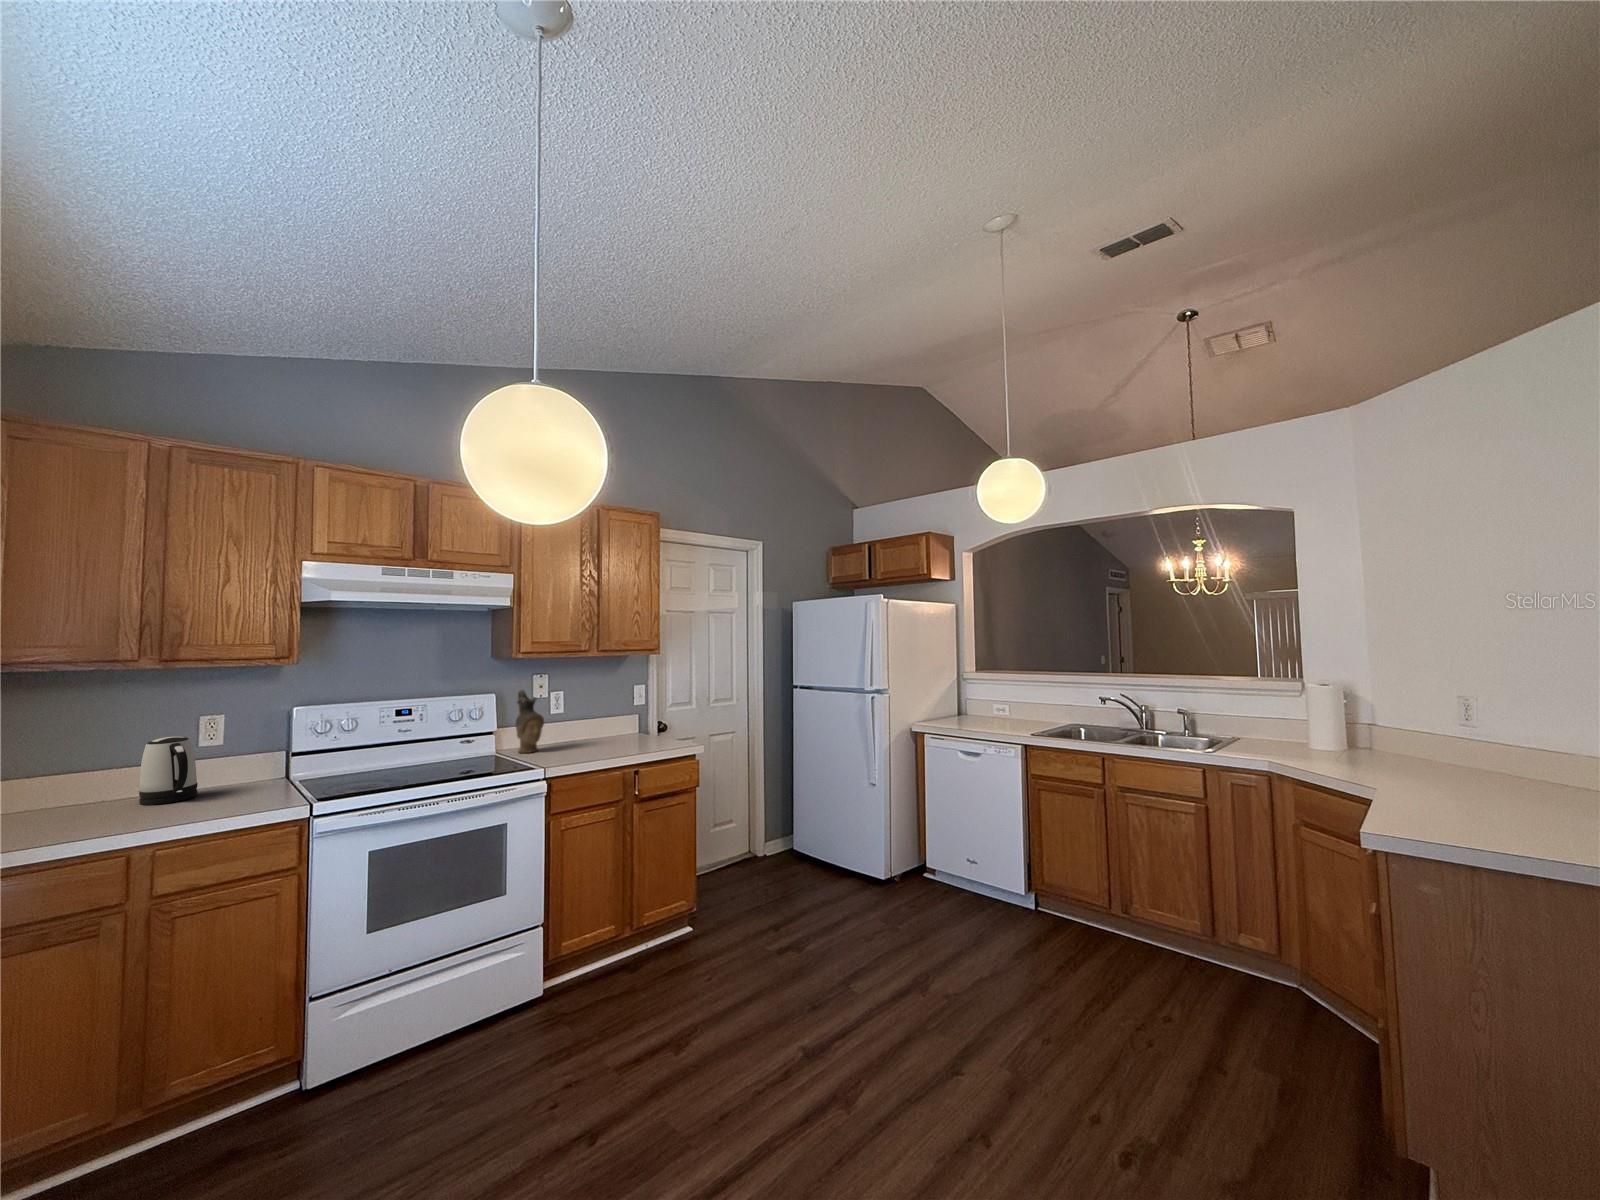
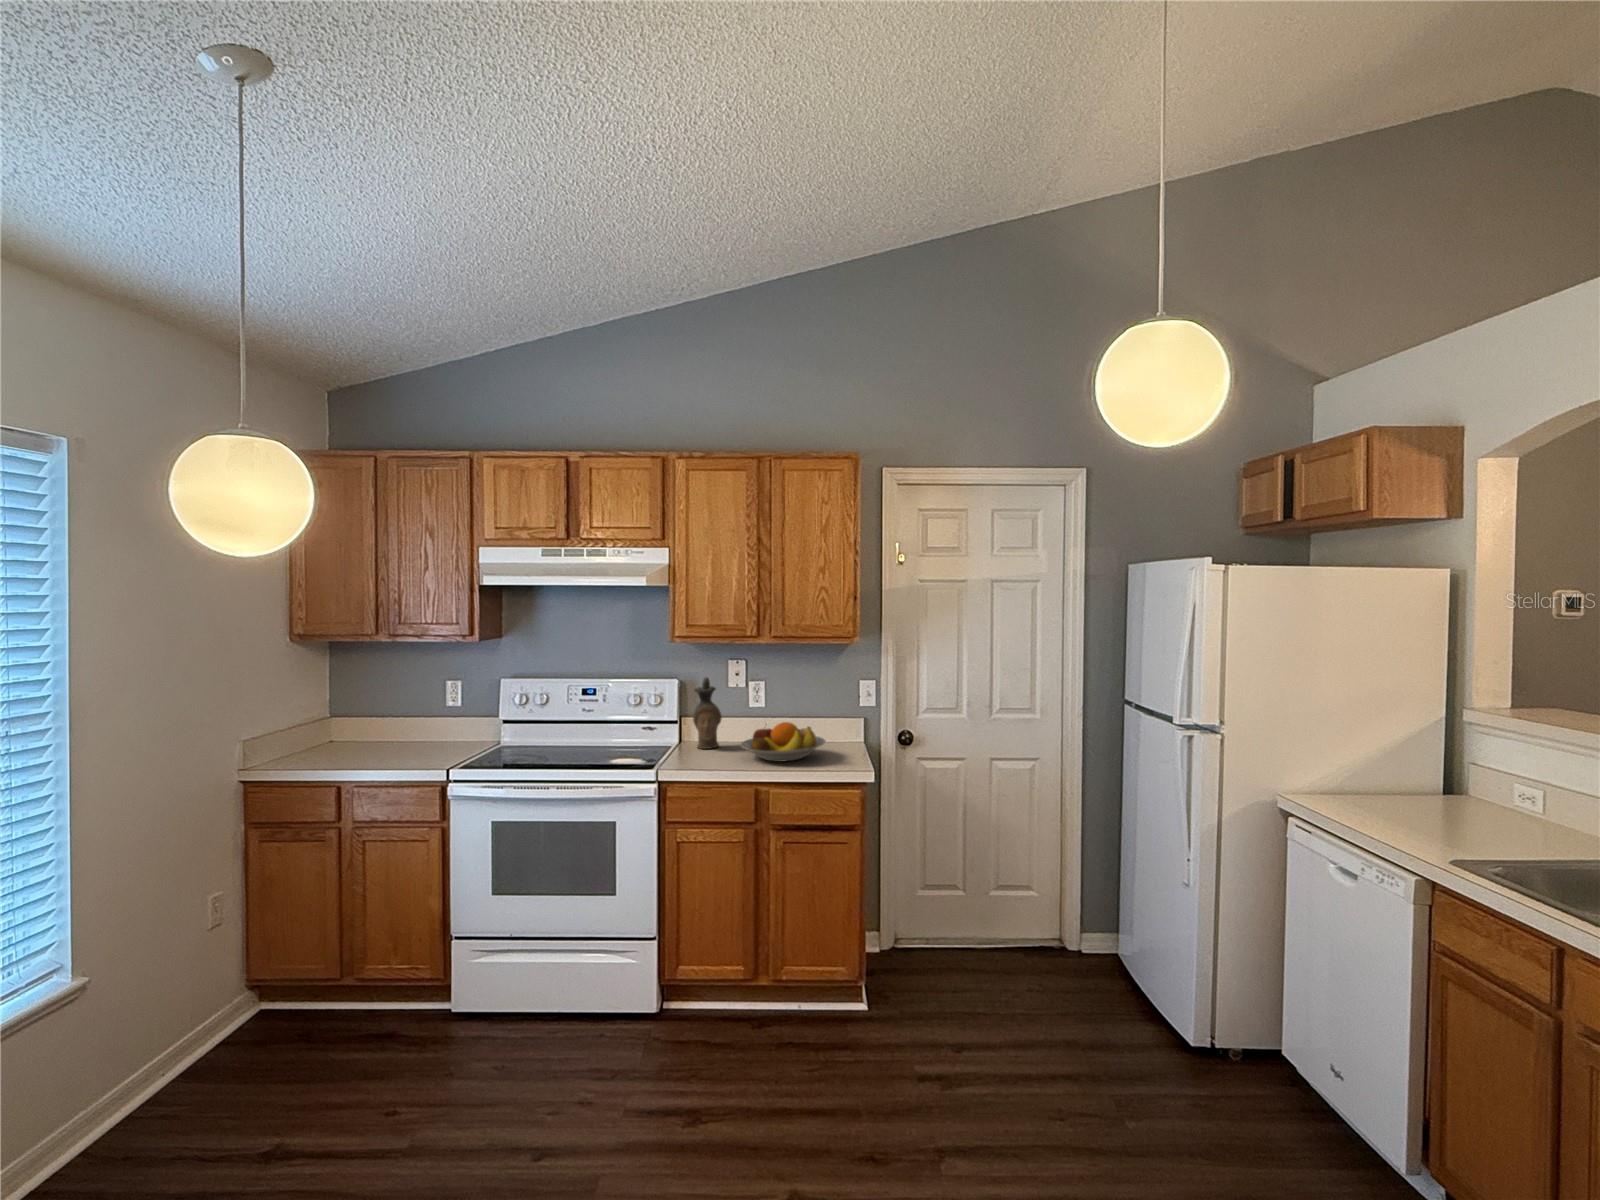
fruit bowl: none [574,718,646,751] -> present [740,722,825,762]
kettle: present [139,737,198,805] -> none [396,696,434,749]

